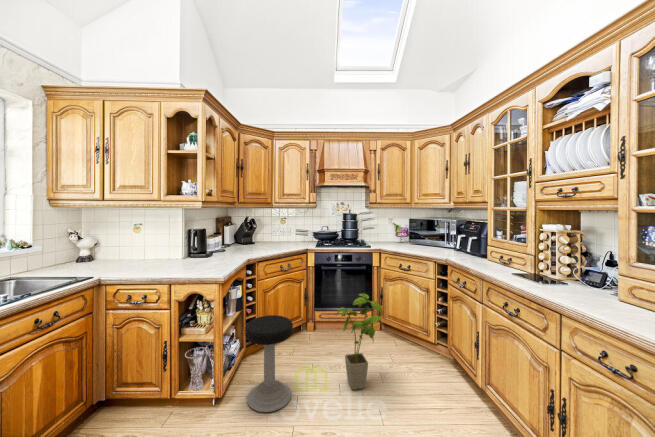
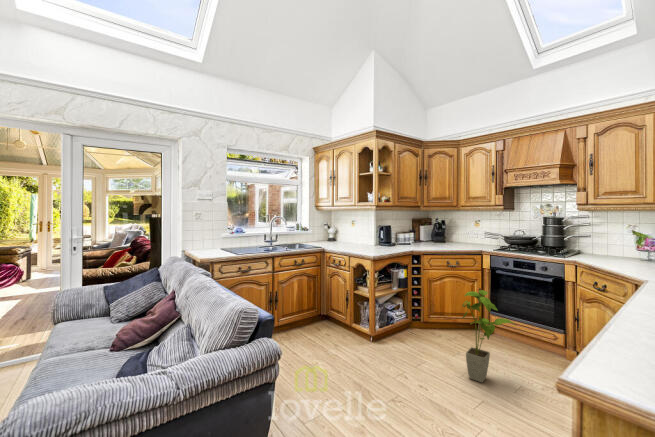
stool: present [245,315,293,412] -> none [386,292,422,360]

